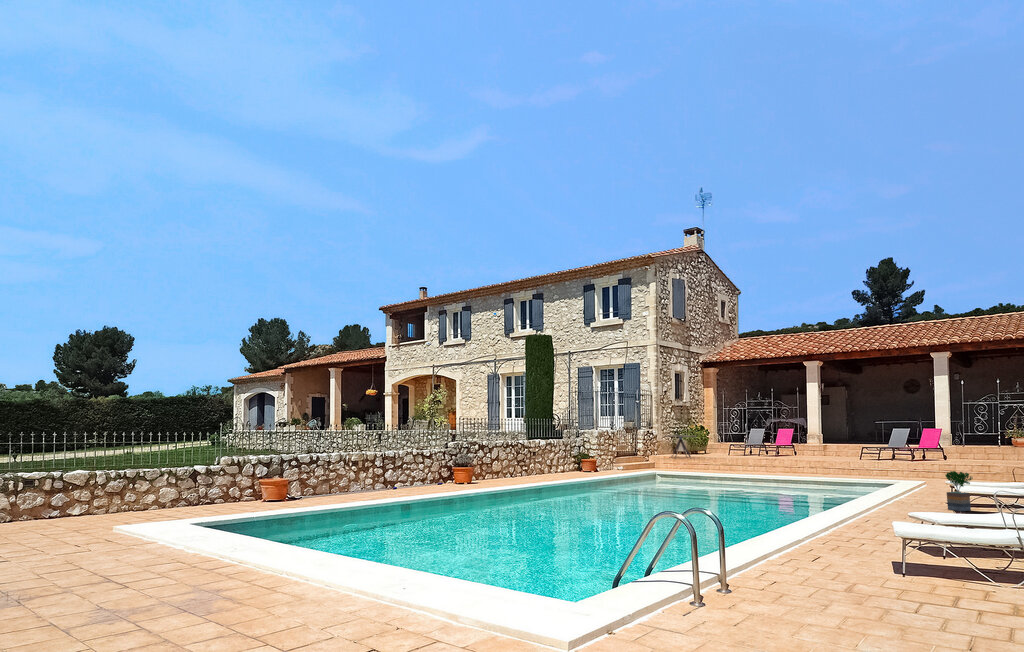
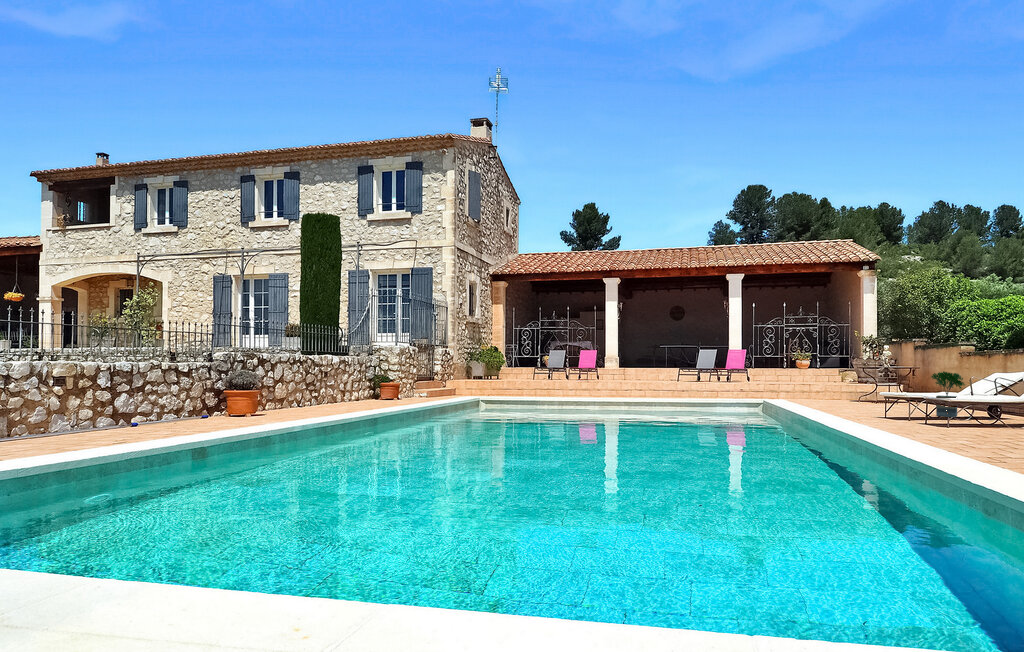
round table: present [666,435,696,458] -> none [459,356,497,382]

